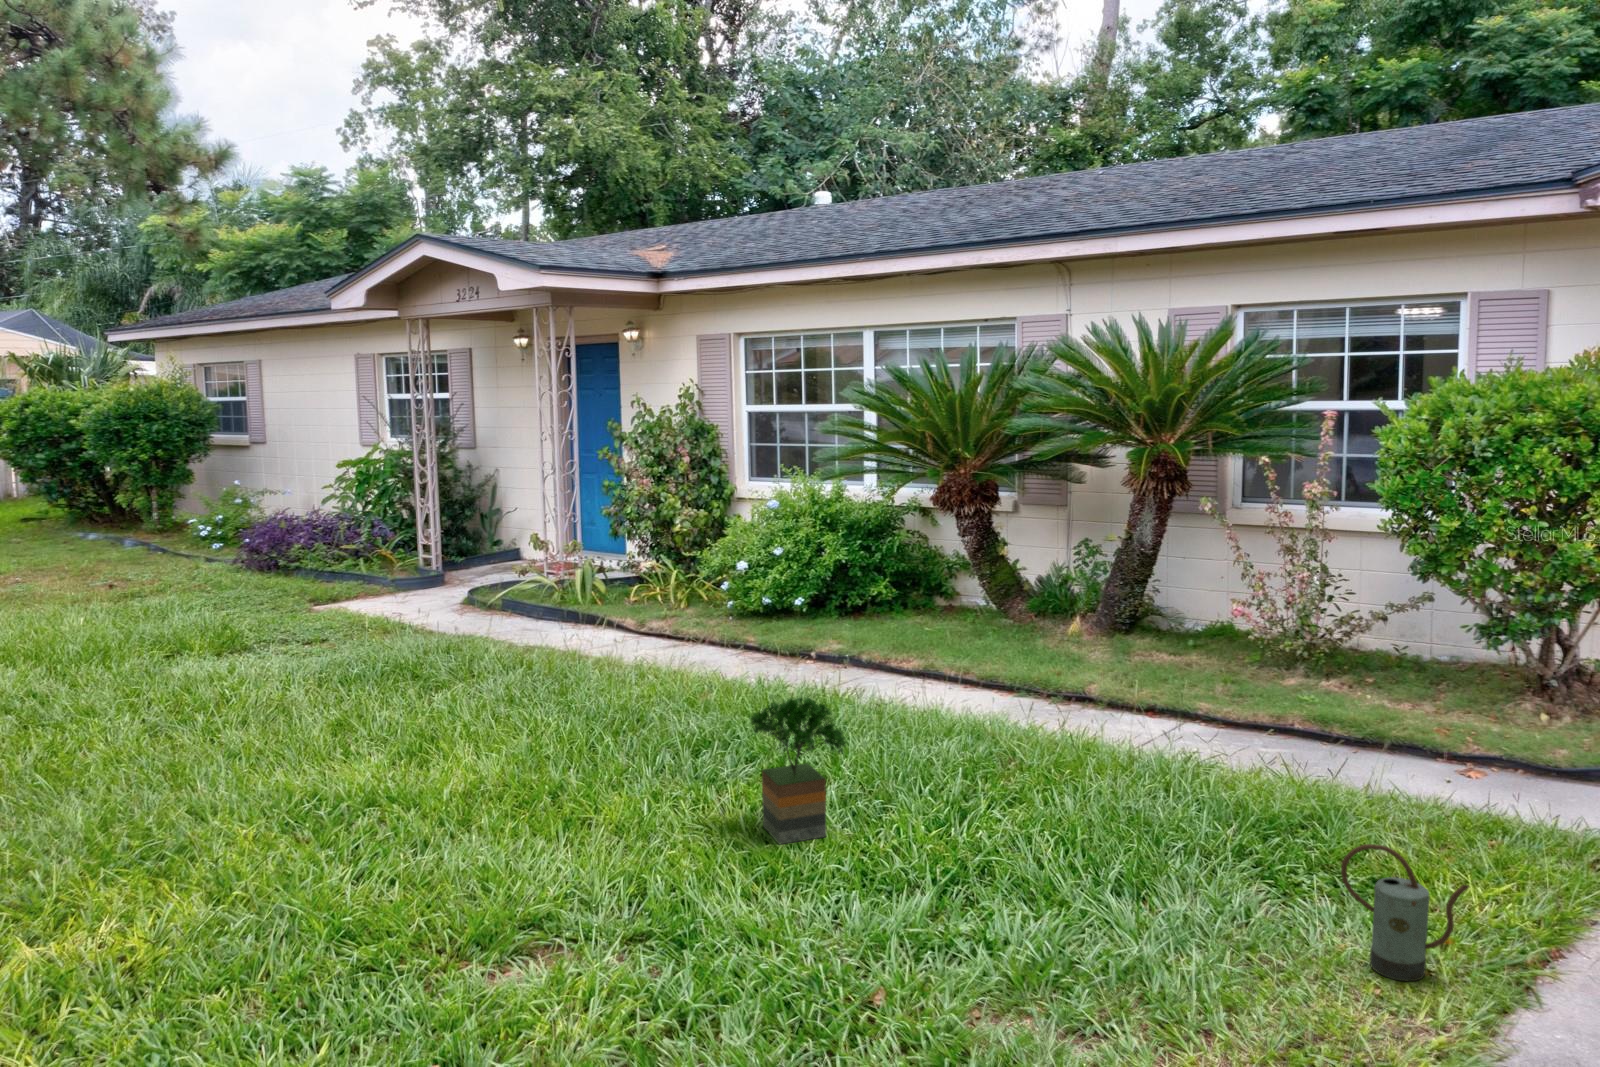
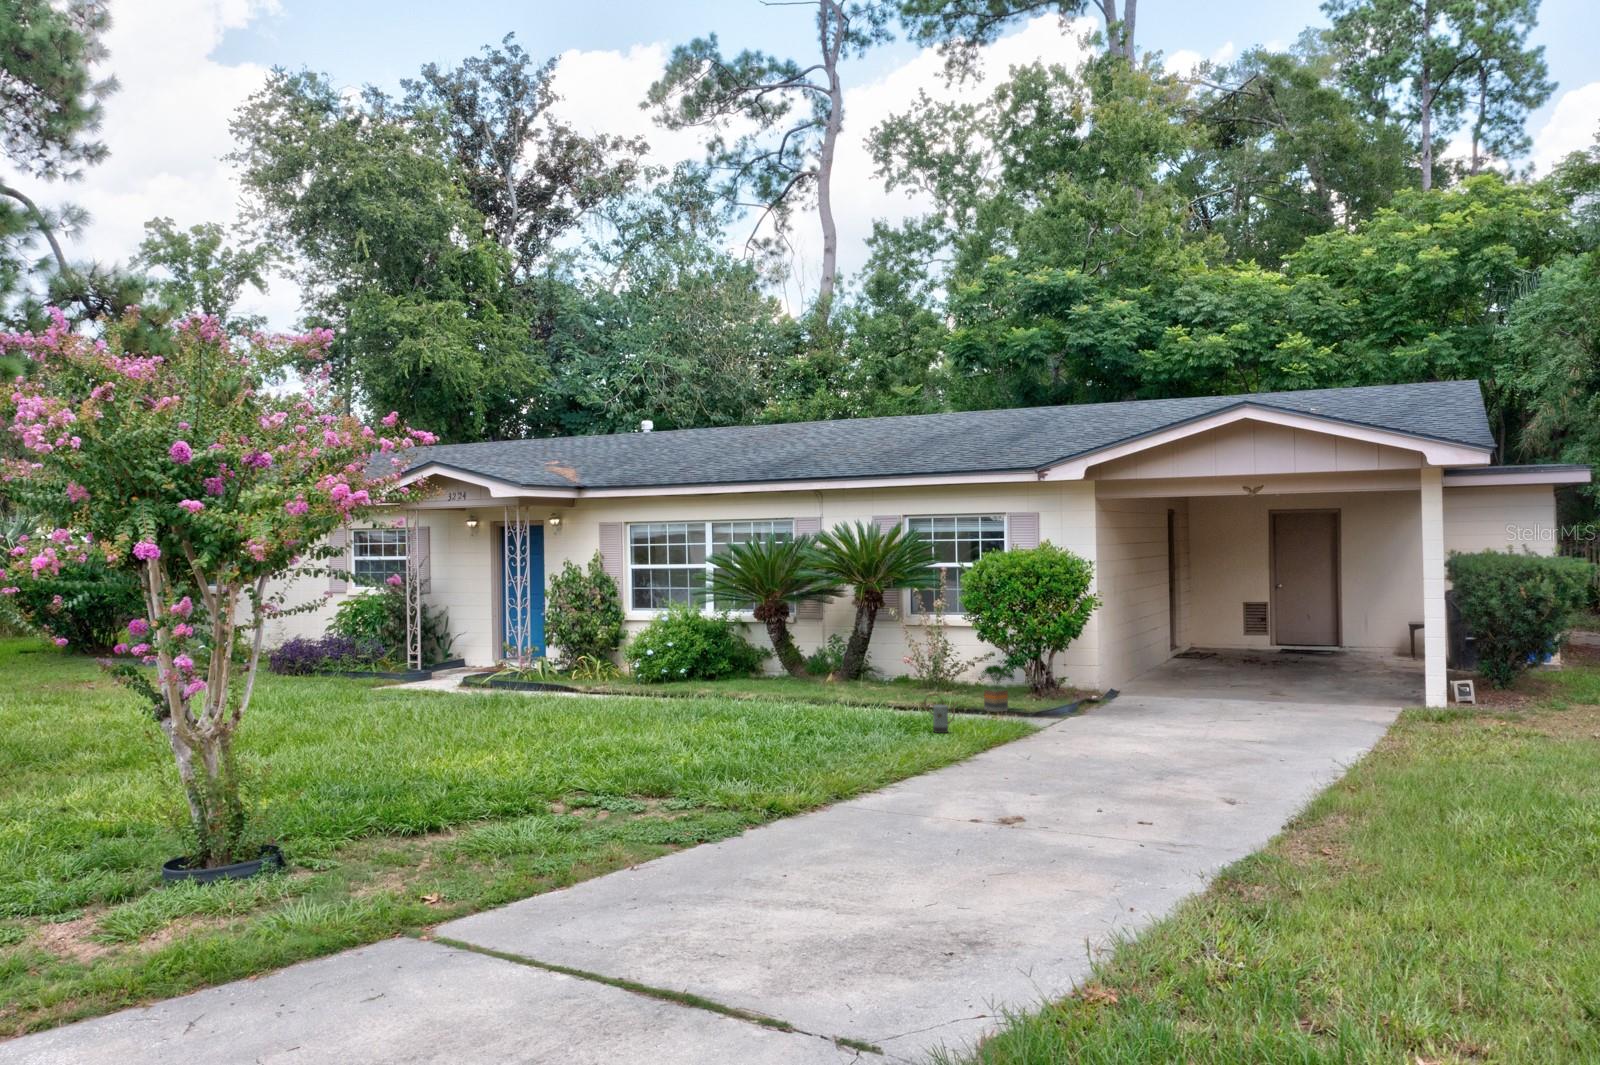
potted tree: present [749,697,847,844] -> present [981,665,1015,712]

